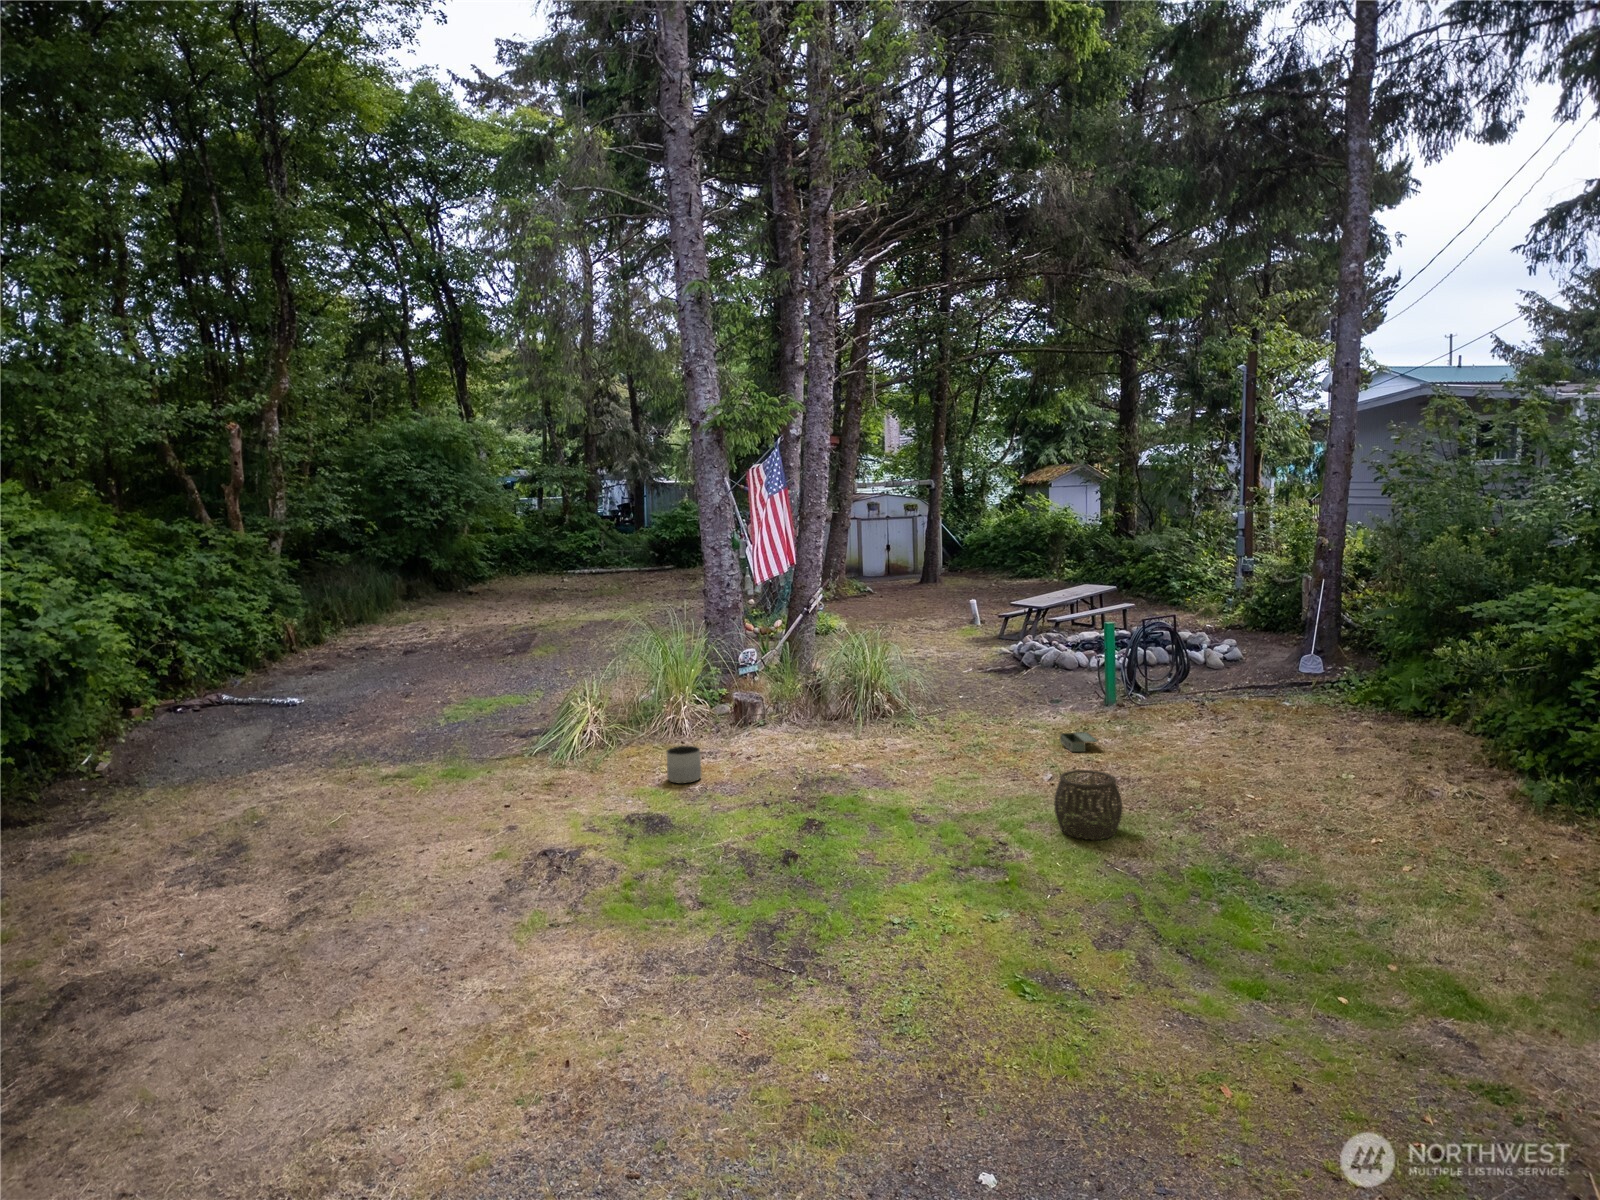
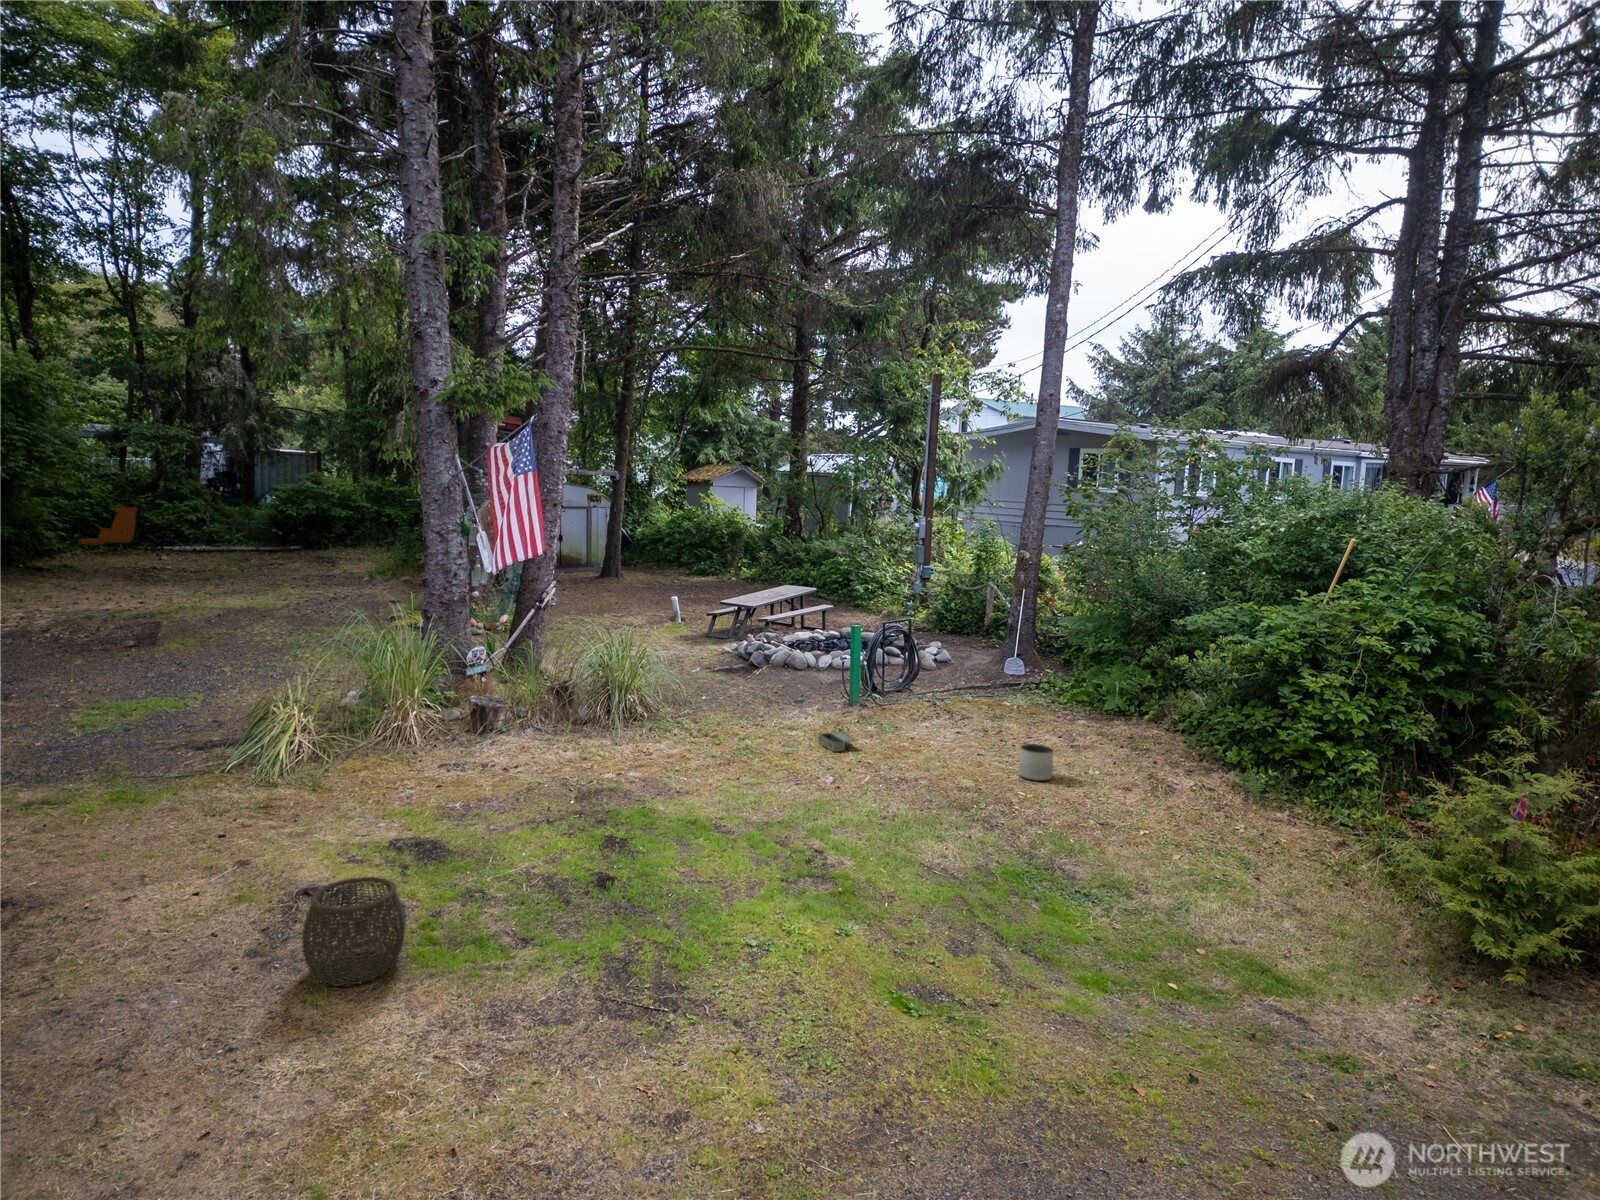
lounge chair: none [513,543,549,582] -> present [79,507,136,554]
planter: present [667,746,701,784] -> present [1019,744,1054,781]
woven basket: present [1054,770,1122,840] -> present [302,877,406,987]

